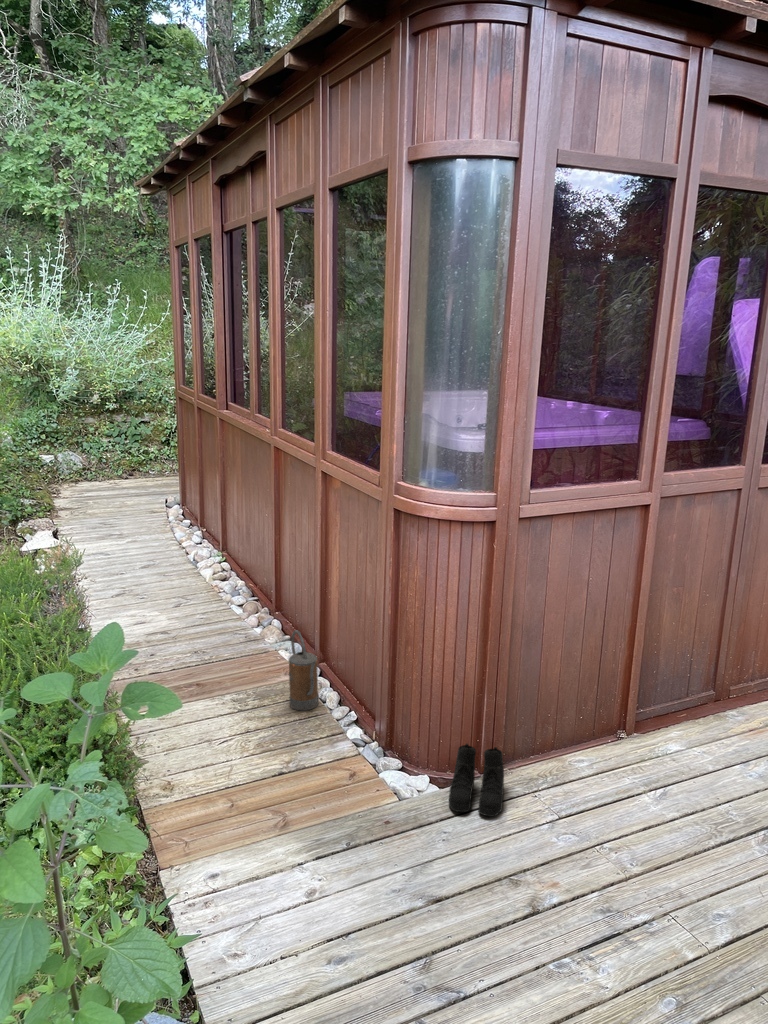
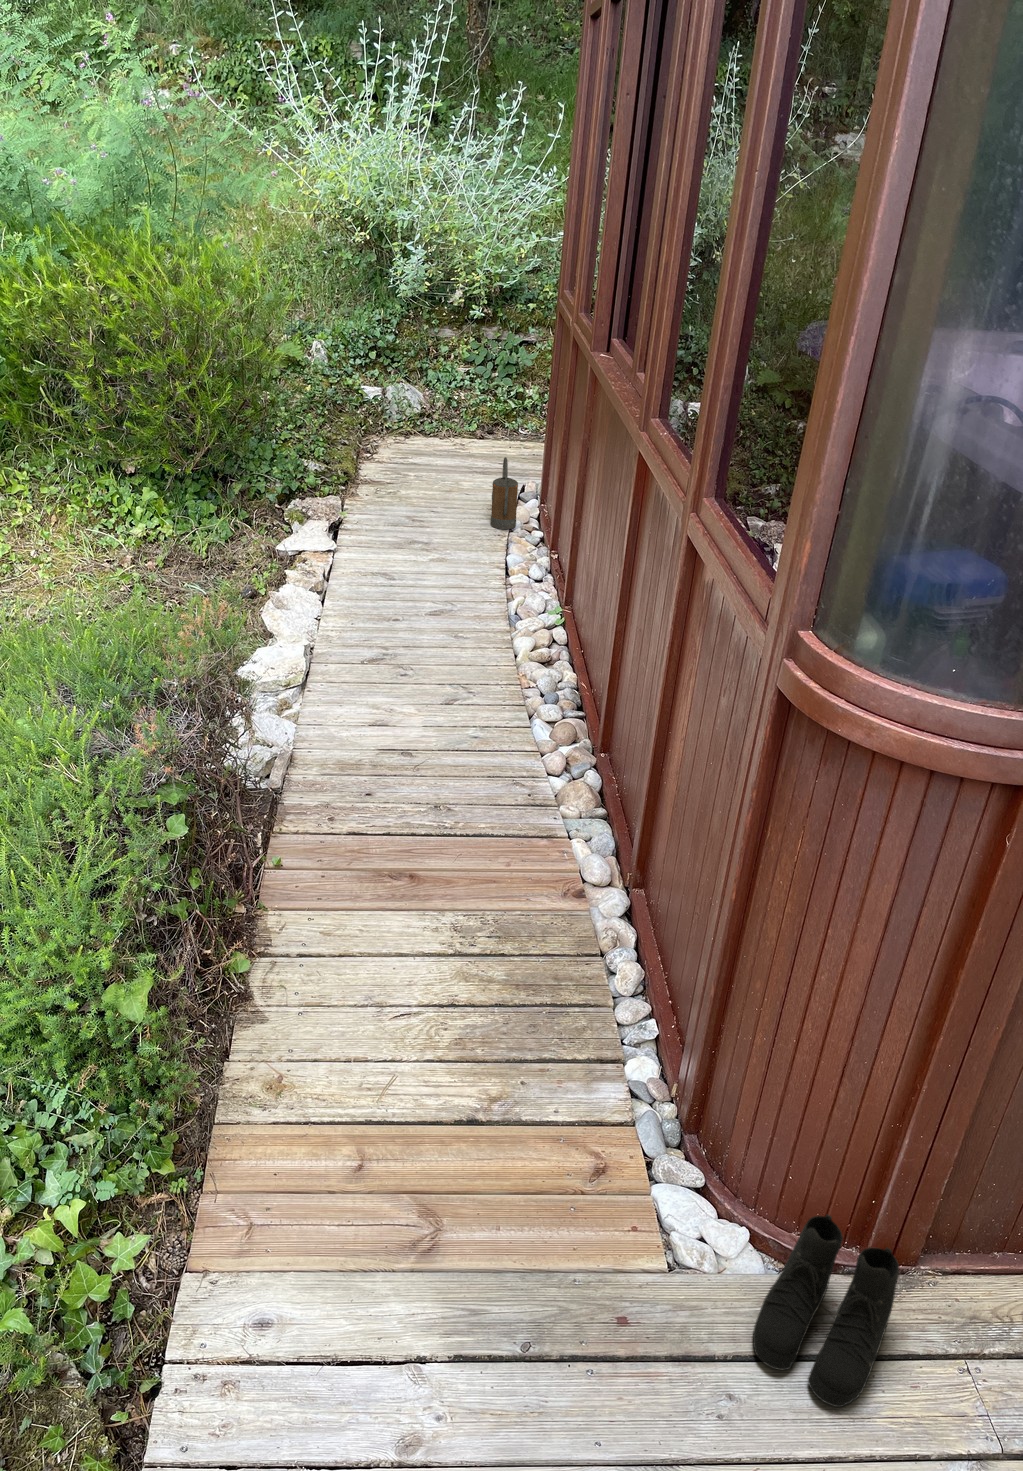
watering can: present [289,630,318,710] -> present [491,457,518,529]

